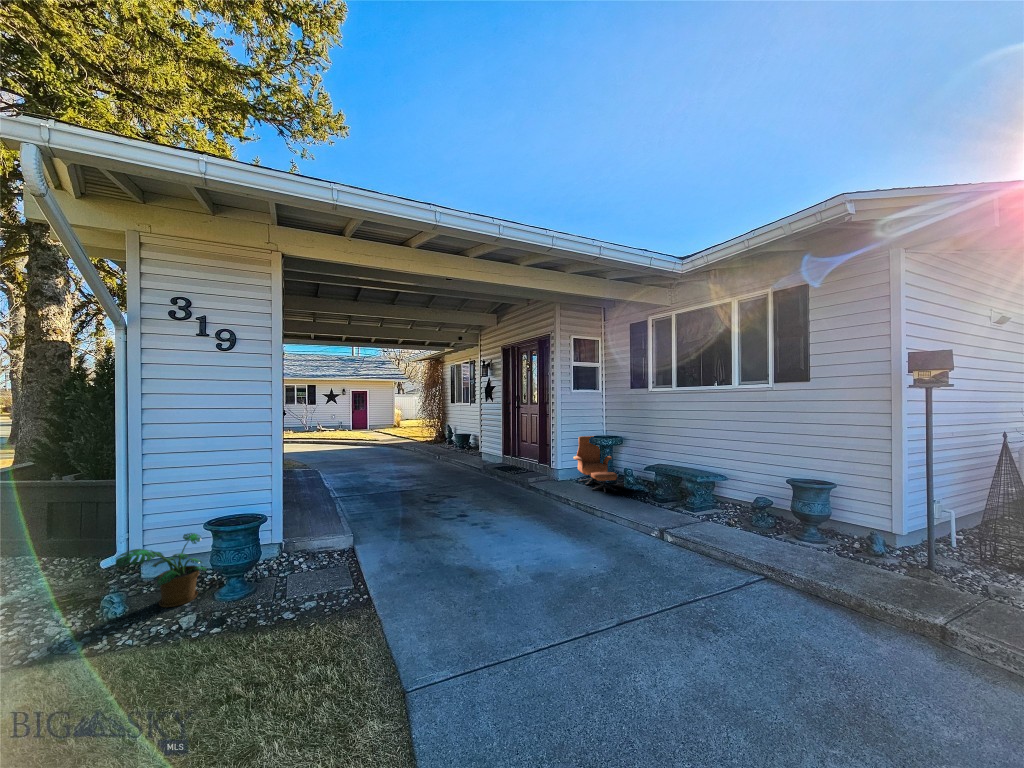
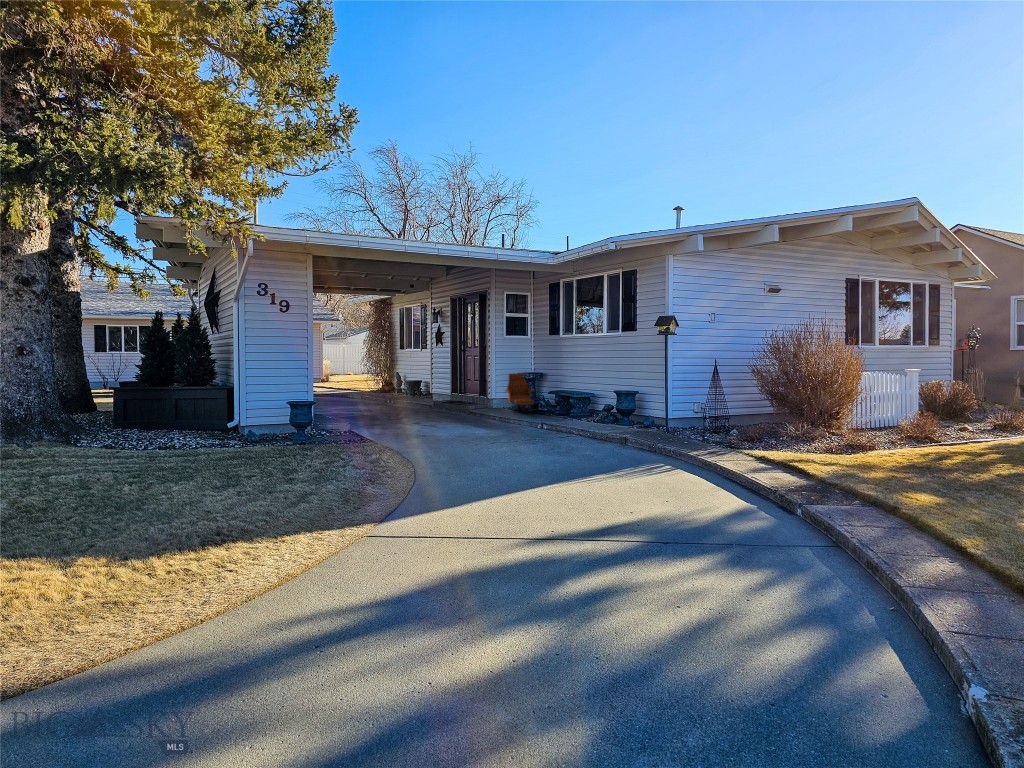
potted plant: present [116,533,207,607] -> none [257,409,288,440]

